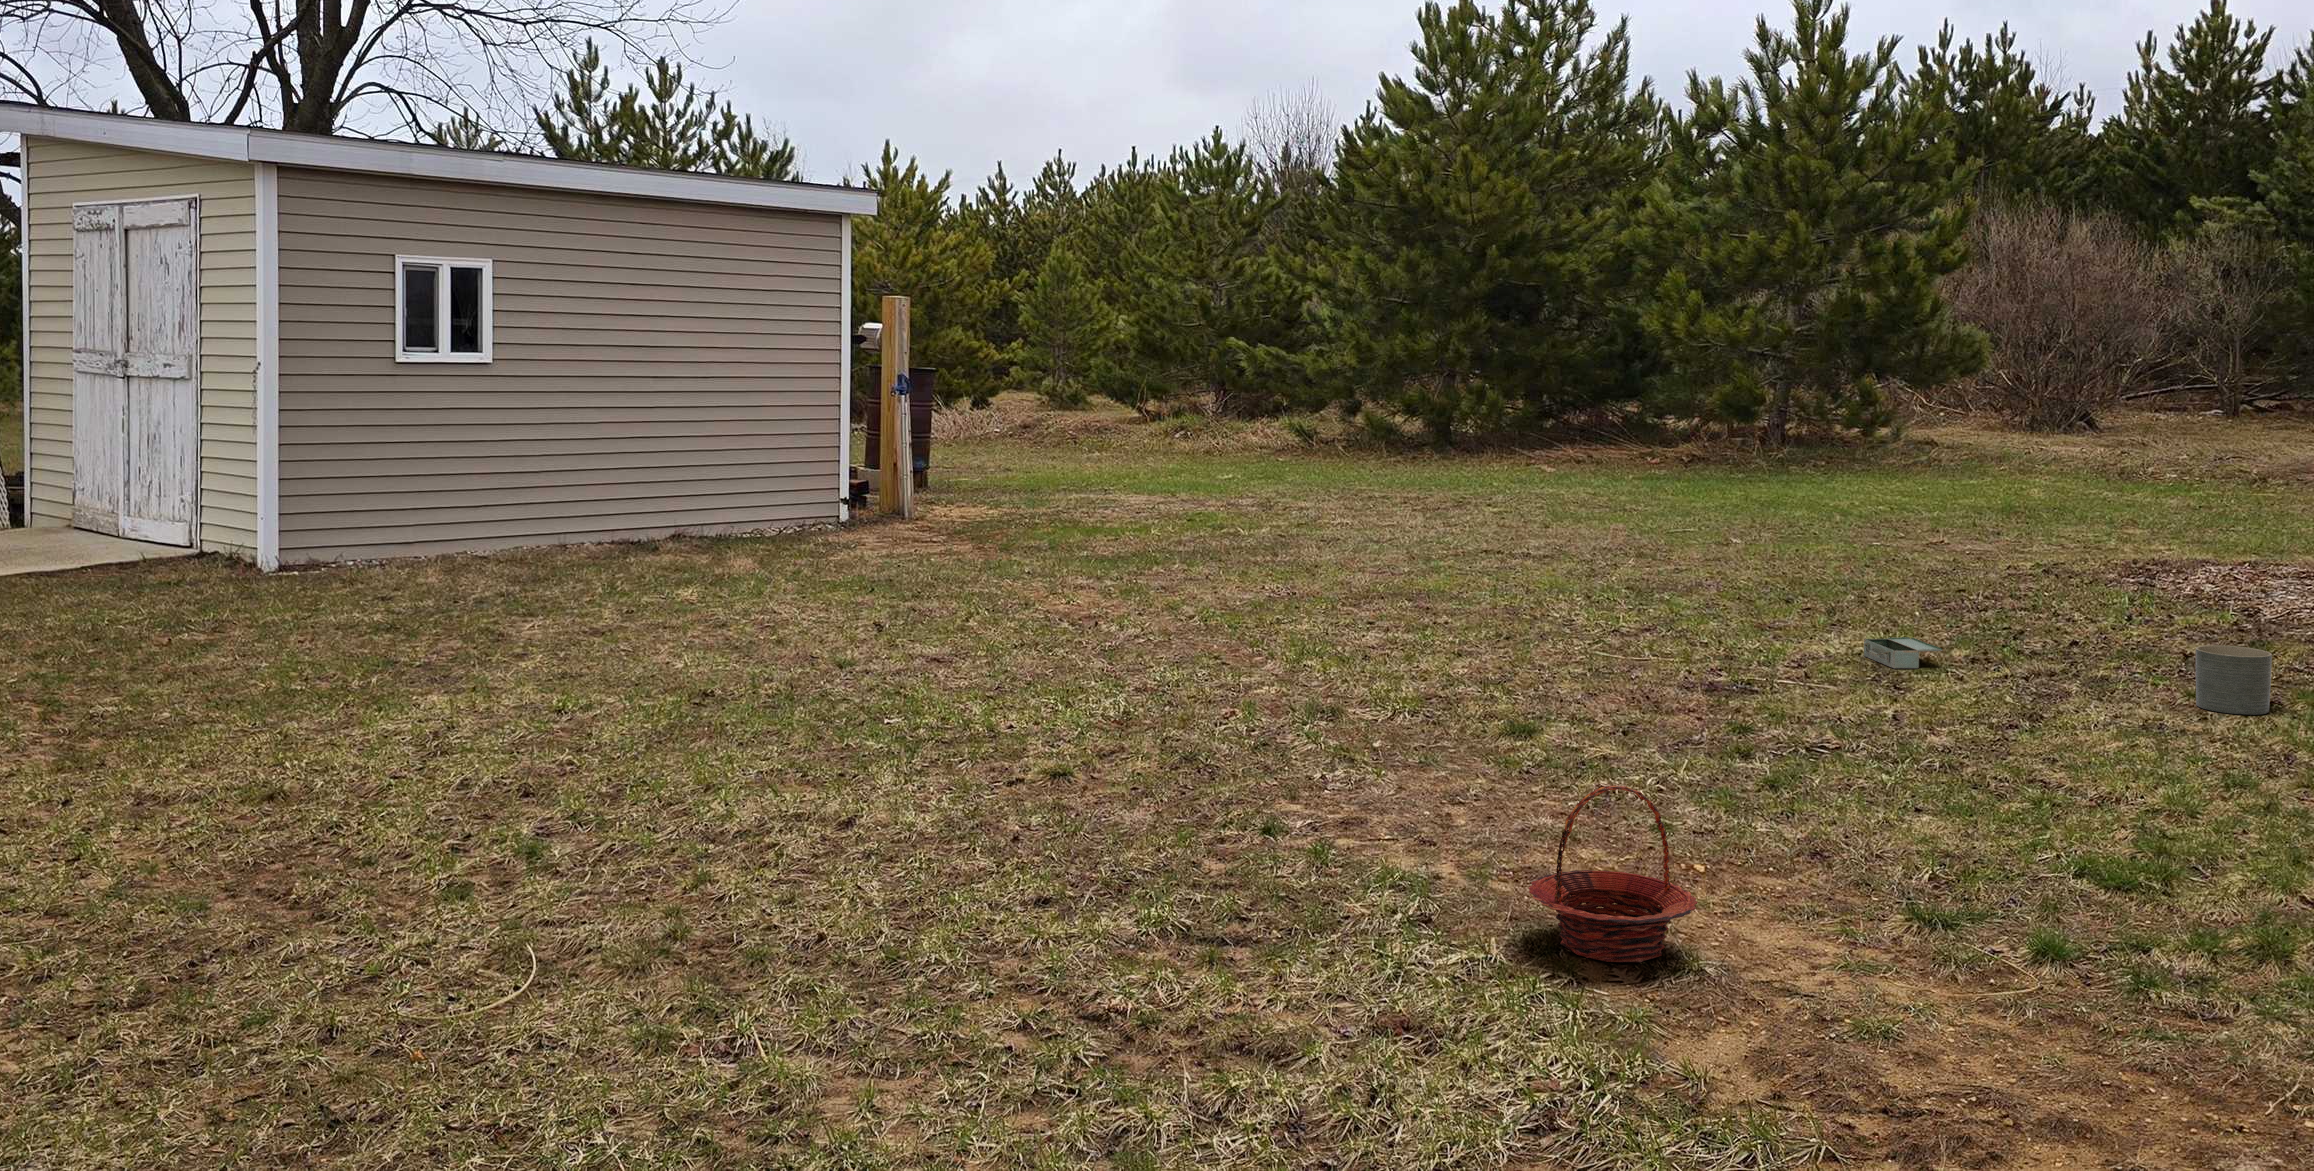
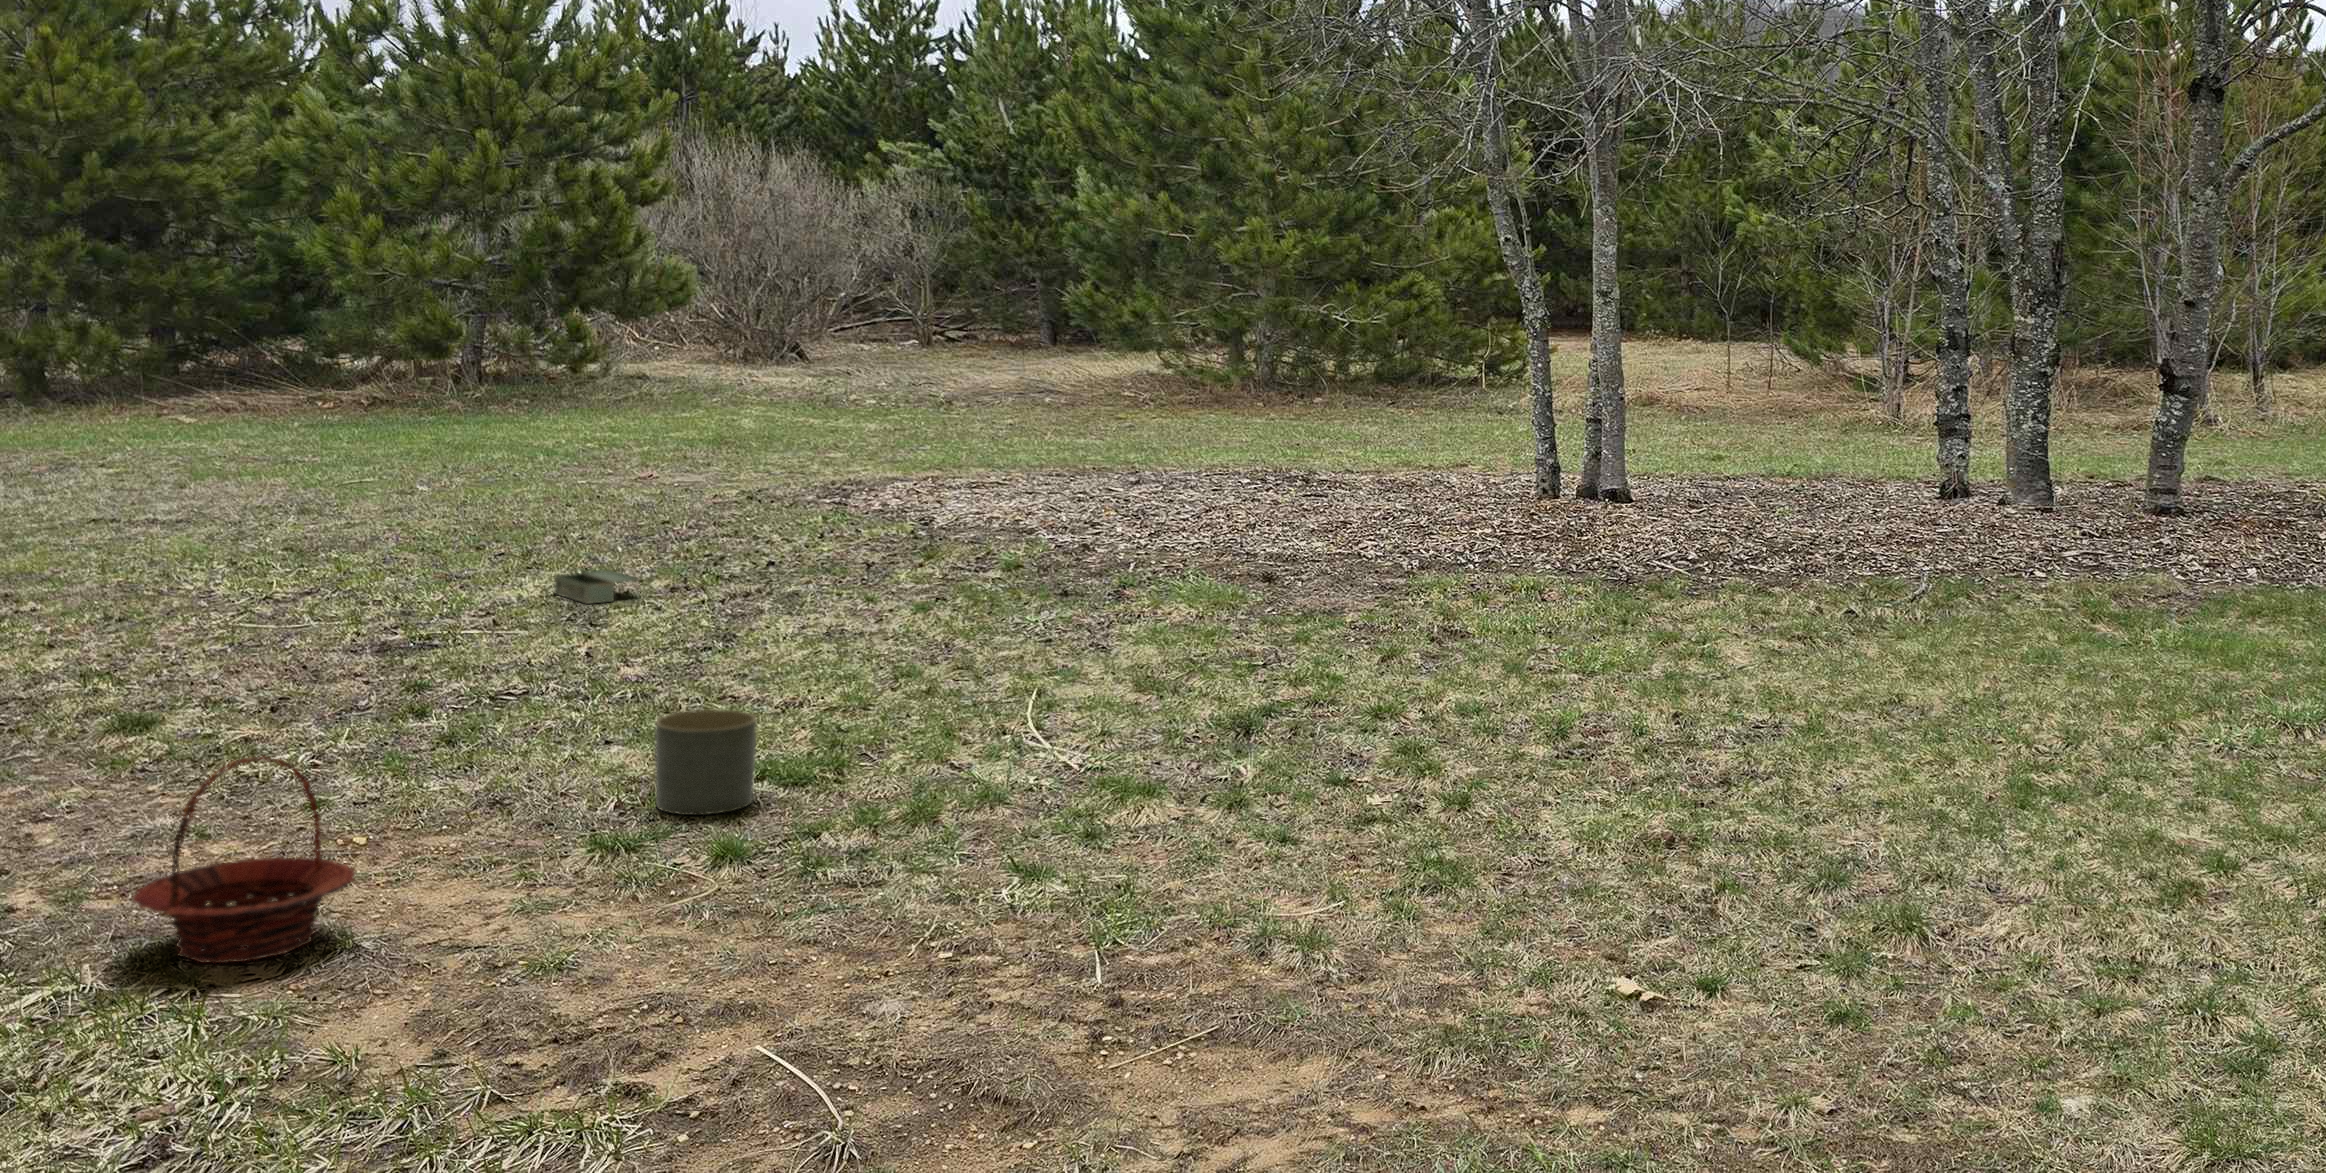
planter: present [2196,645,2272,715] -> present [655,709,757,815]

